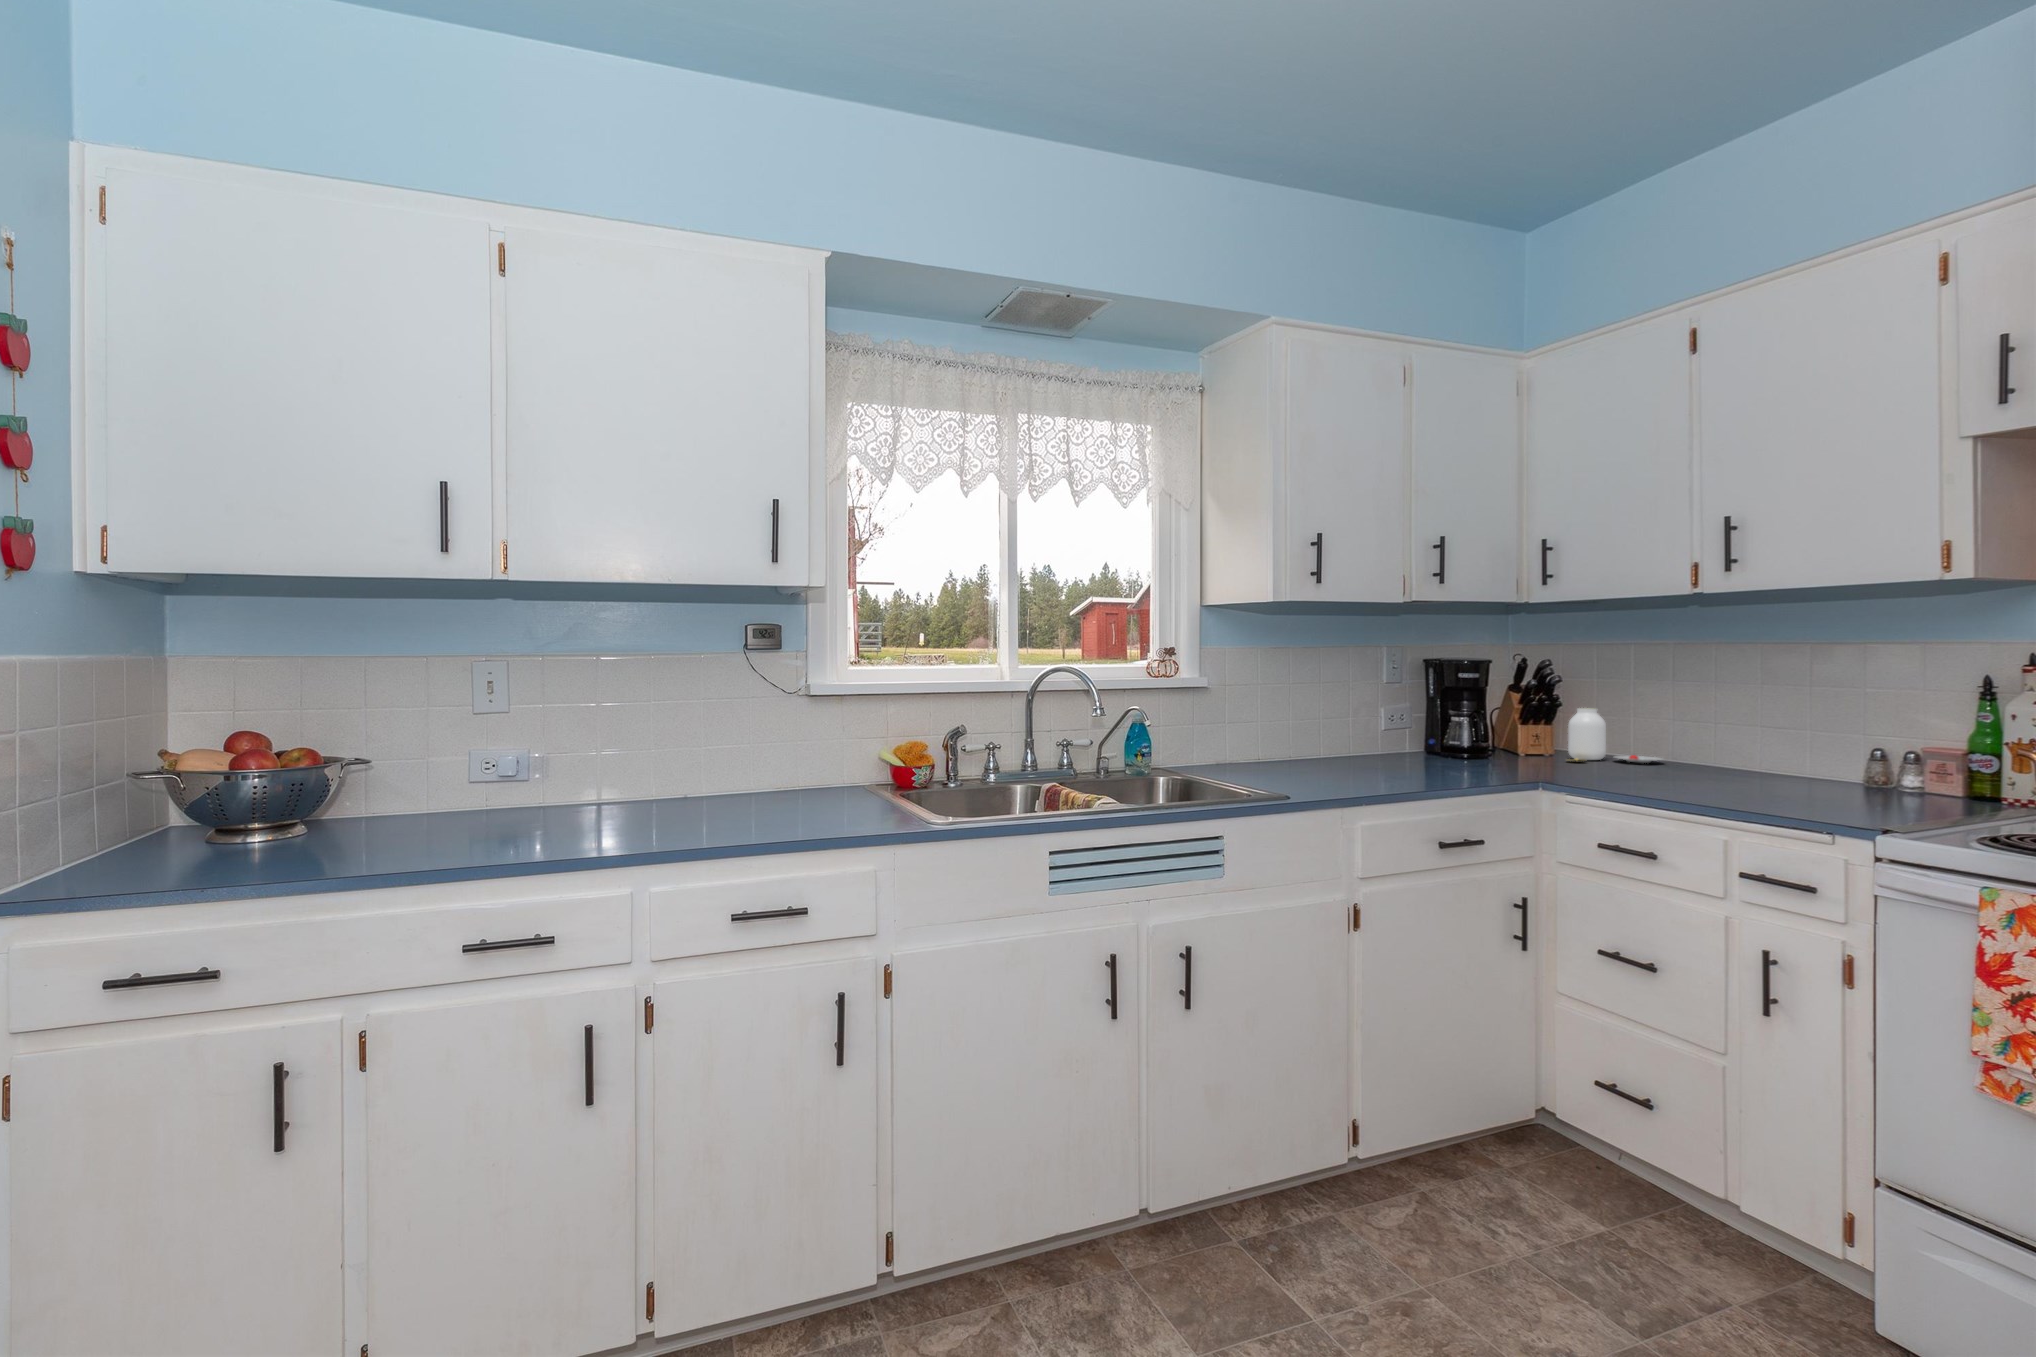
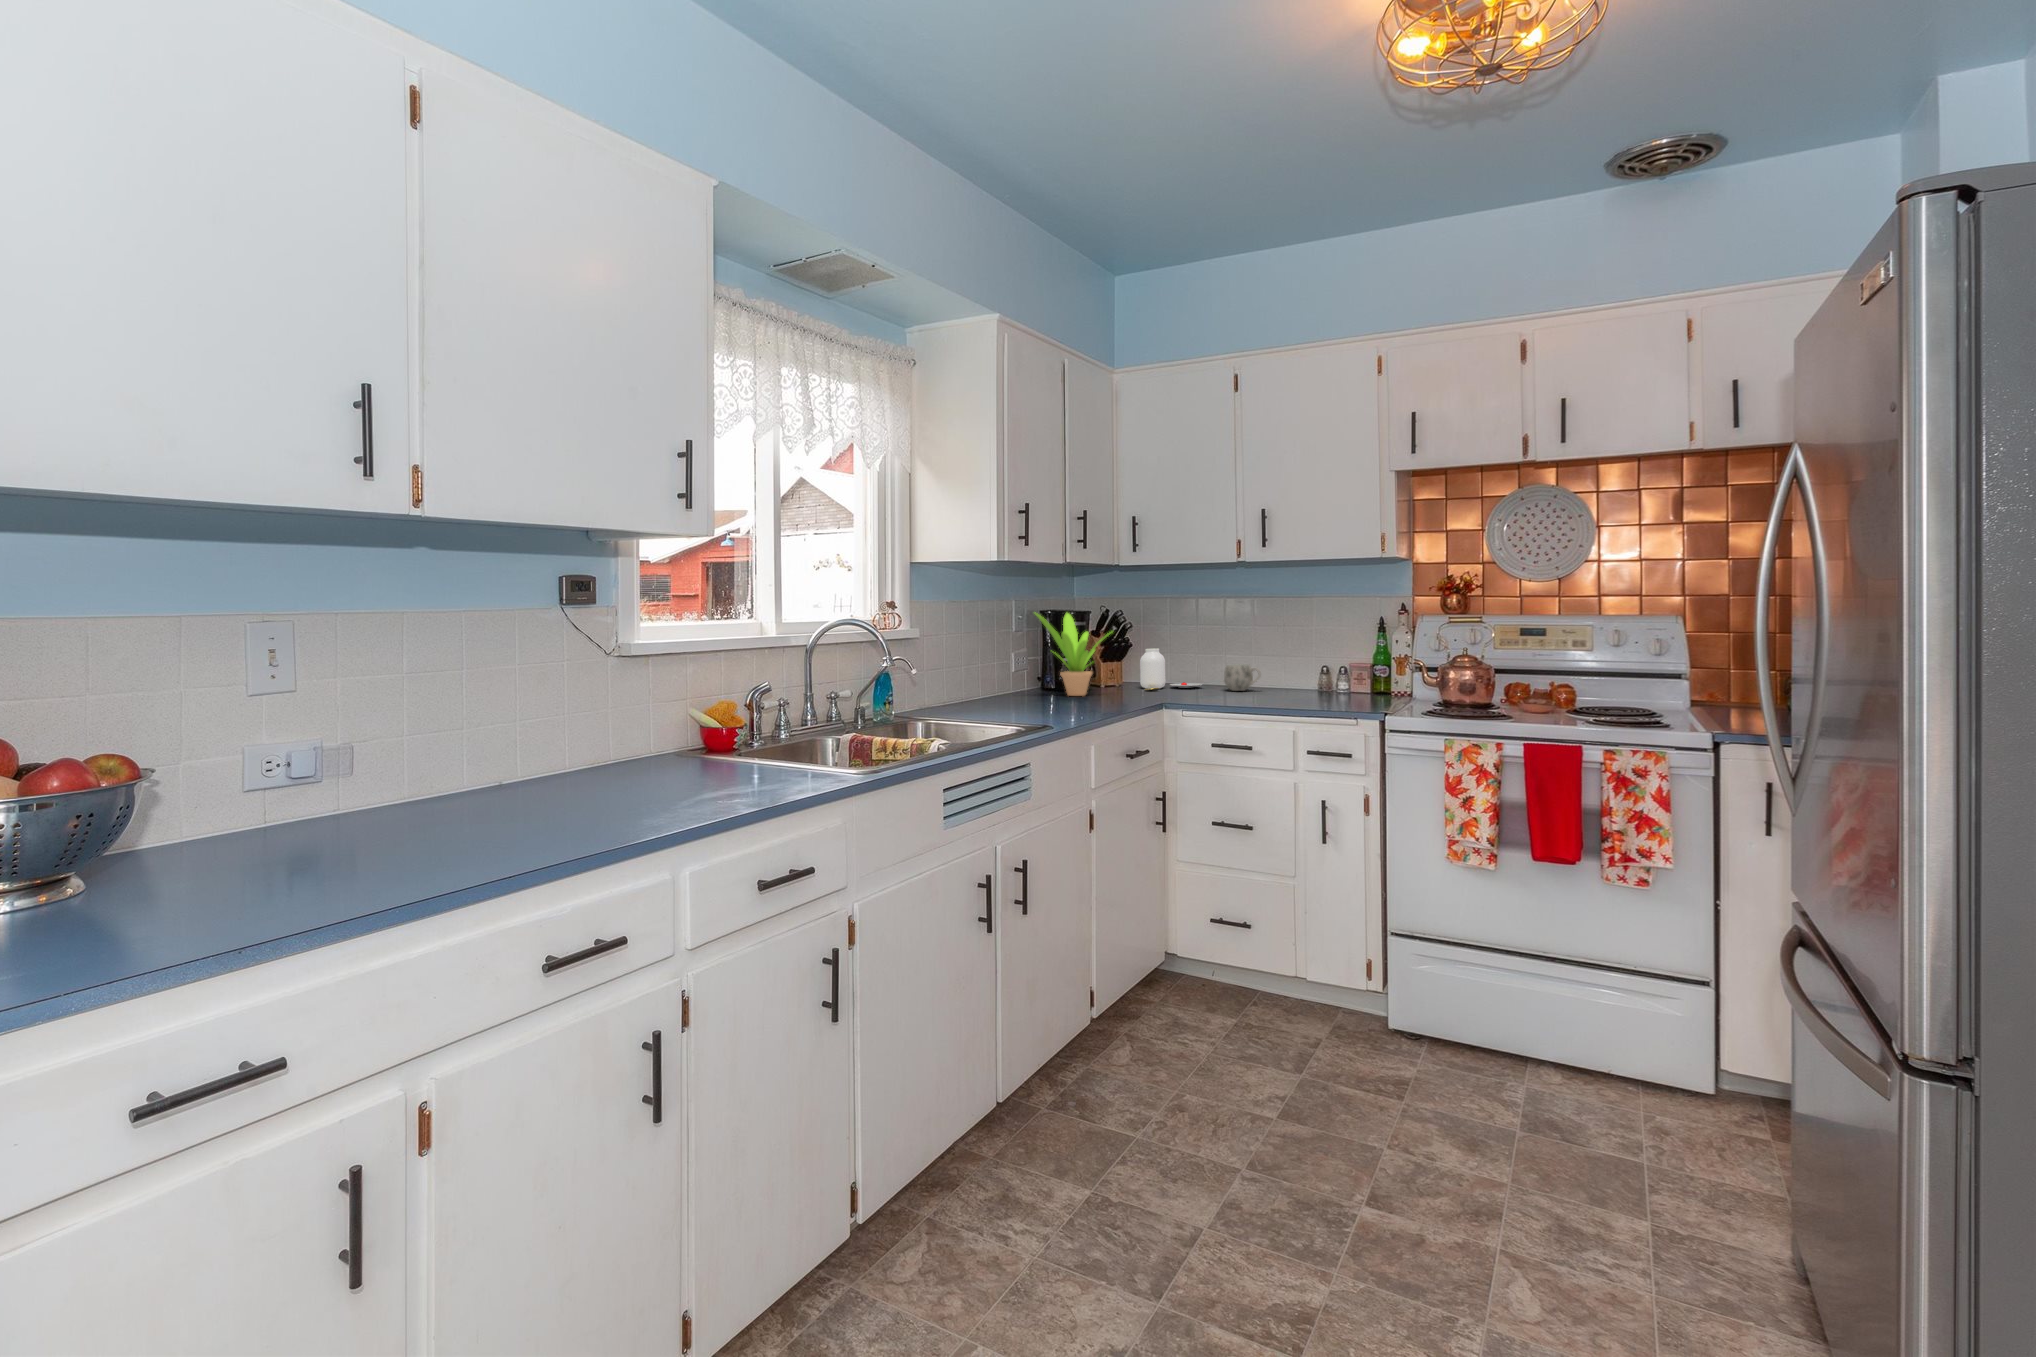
potted plant: none [1396,660,1503,761] -> present [1035,613,1110,696]
mug: none [1686,735,1746,773] -> present [1224,664,1261,691]

